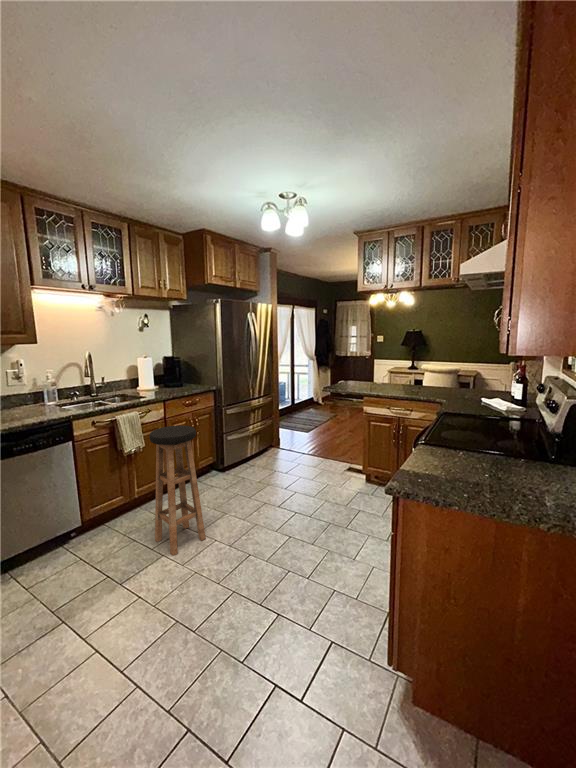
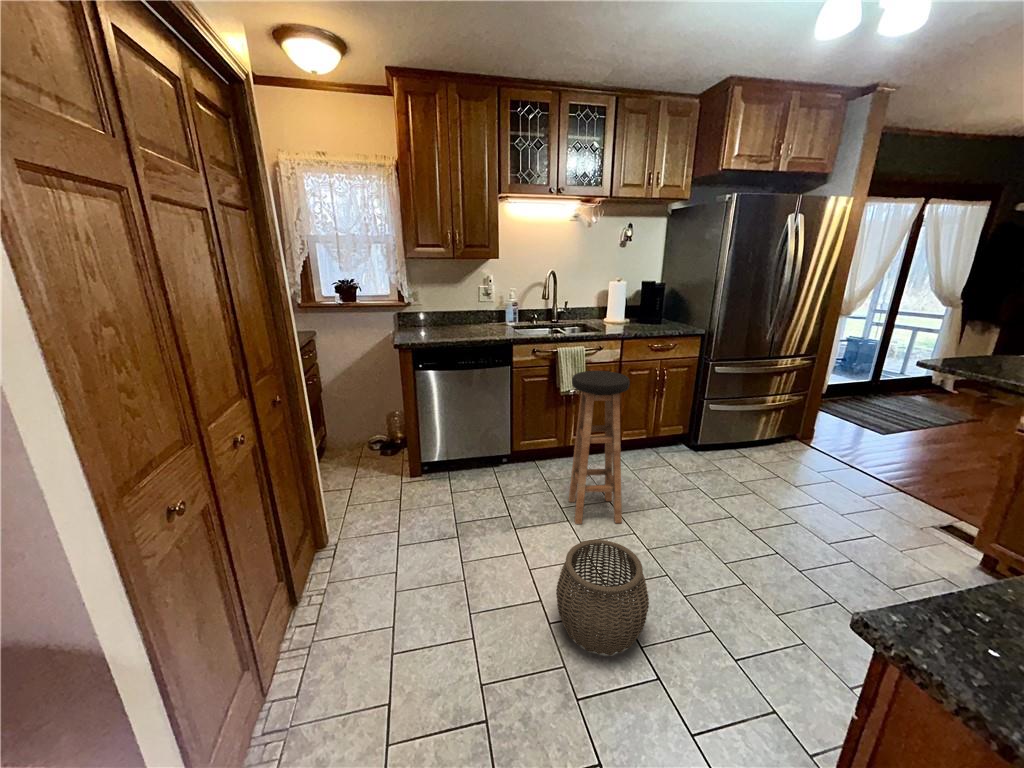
woven basket: none [198,545,267,635] -> present [556,540,649,655]

